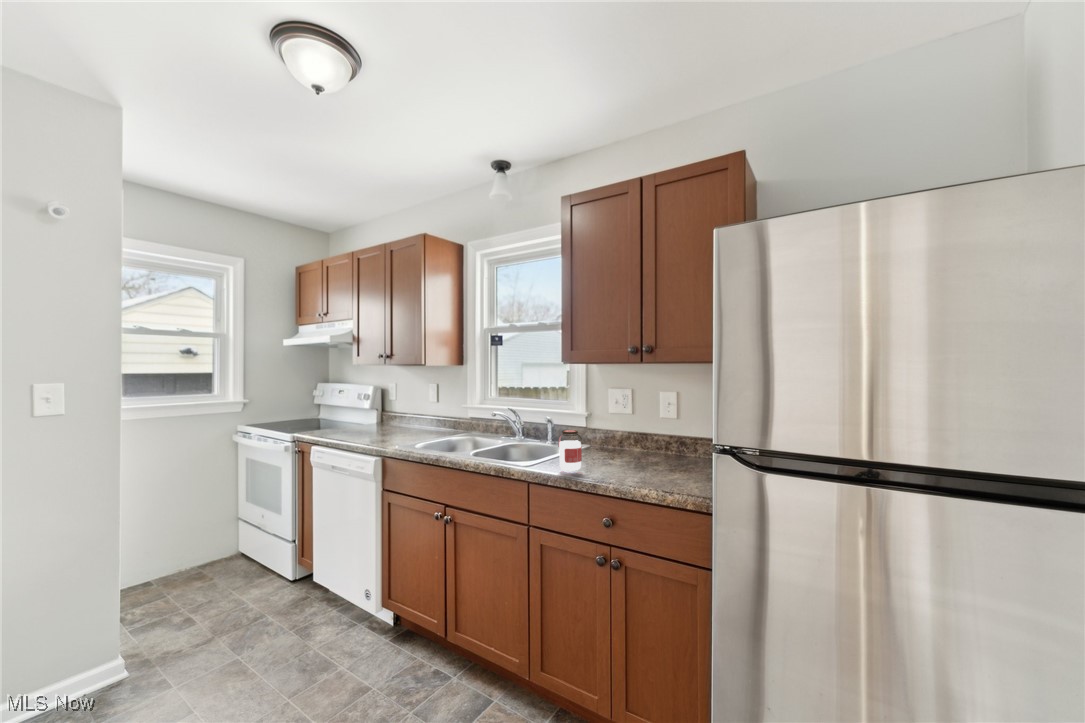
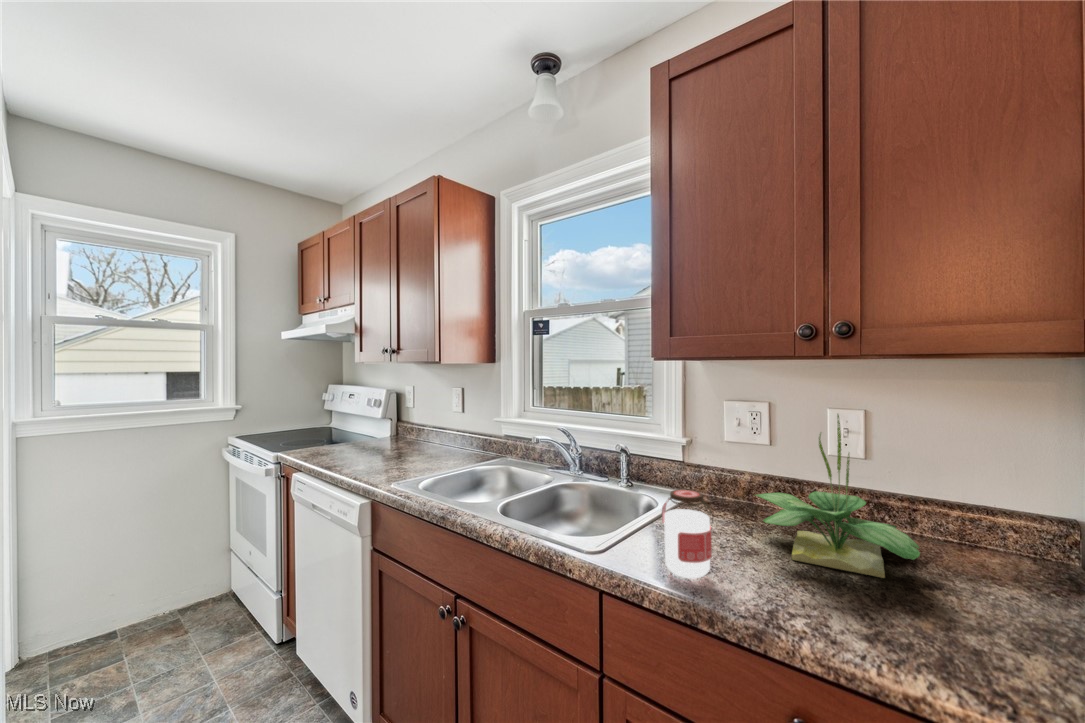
potted plant: none [611,391,682,470] -> present [756,414,920,578]

